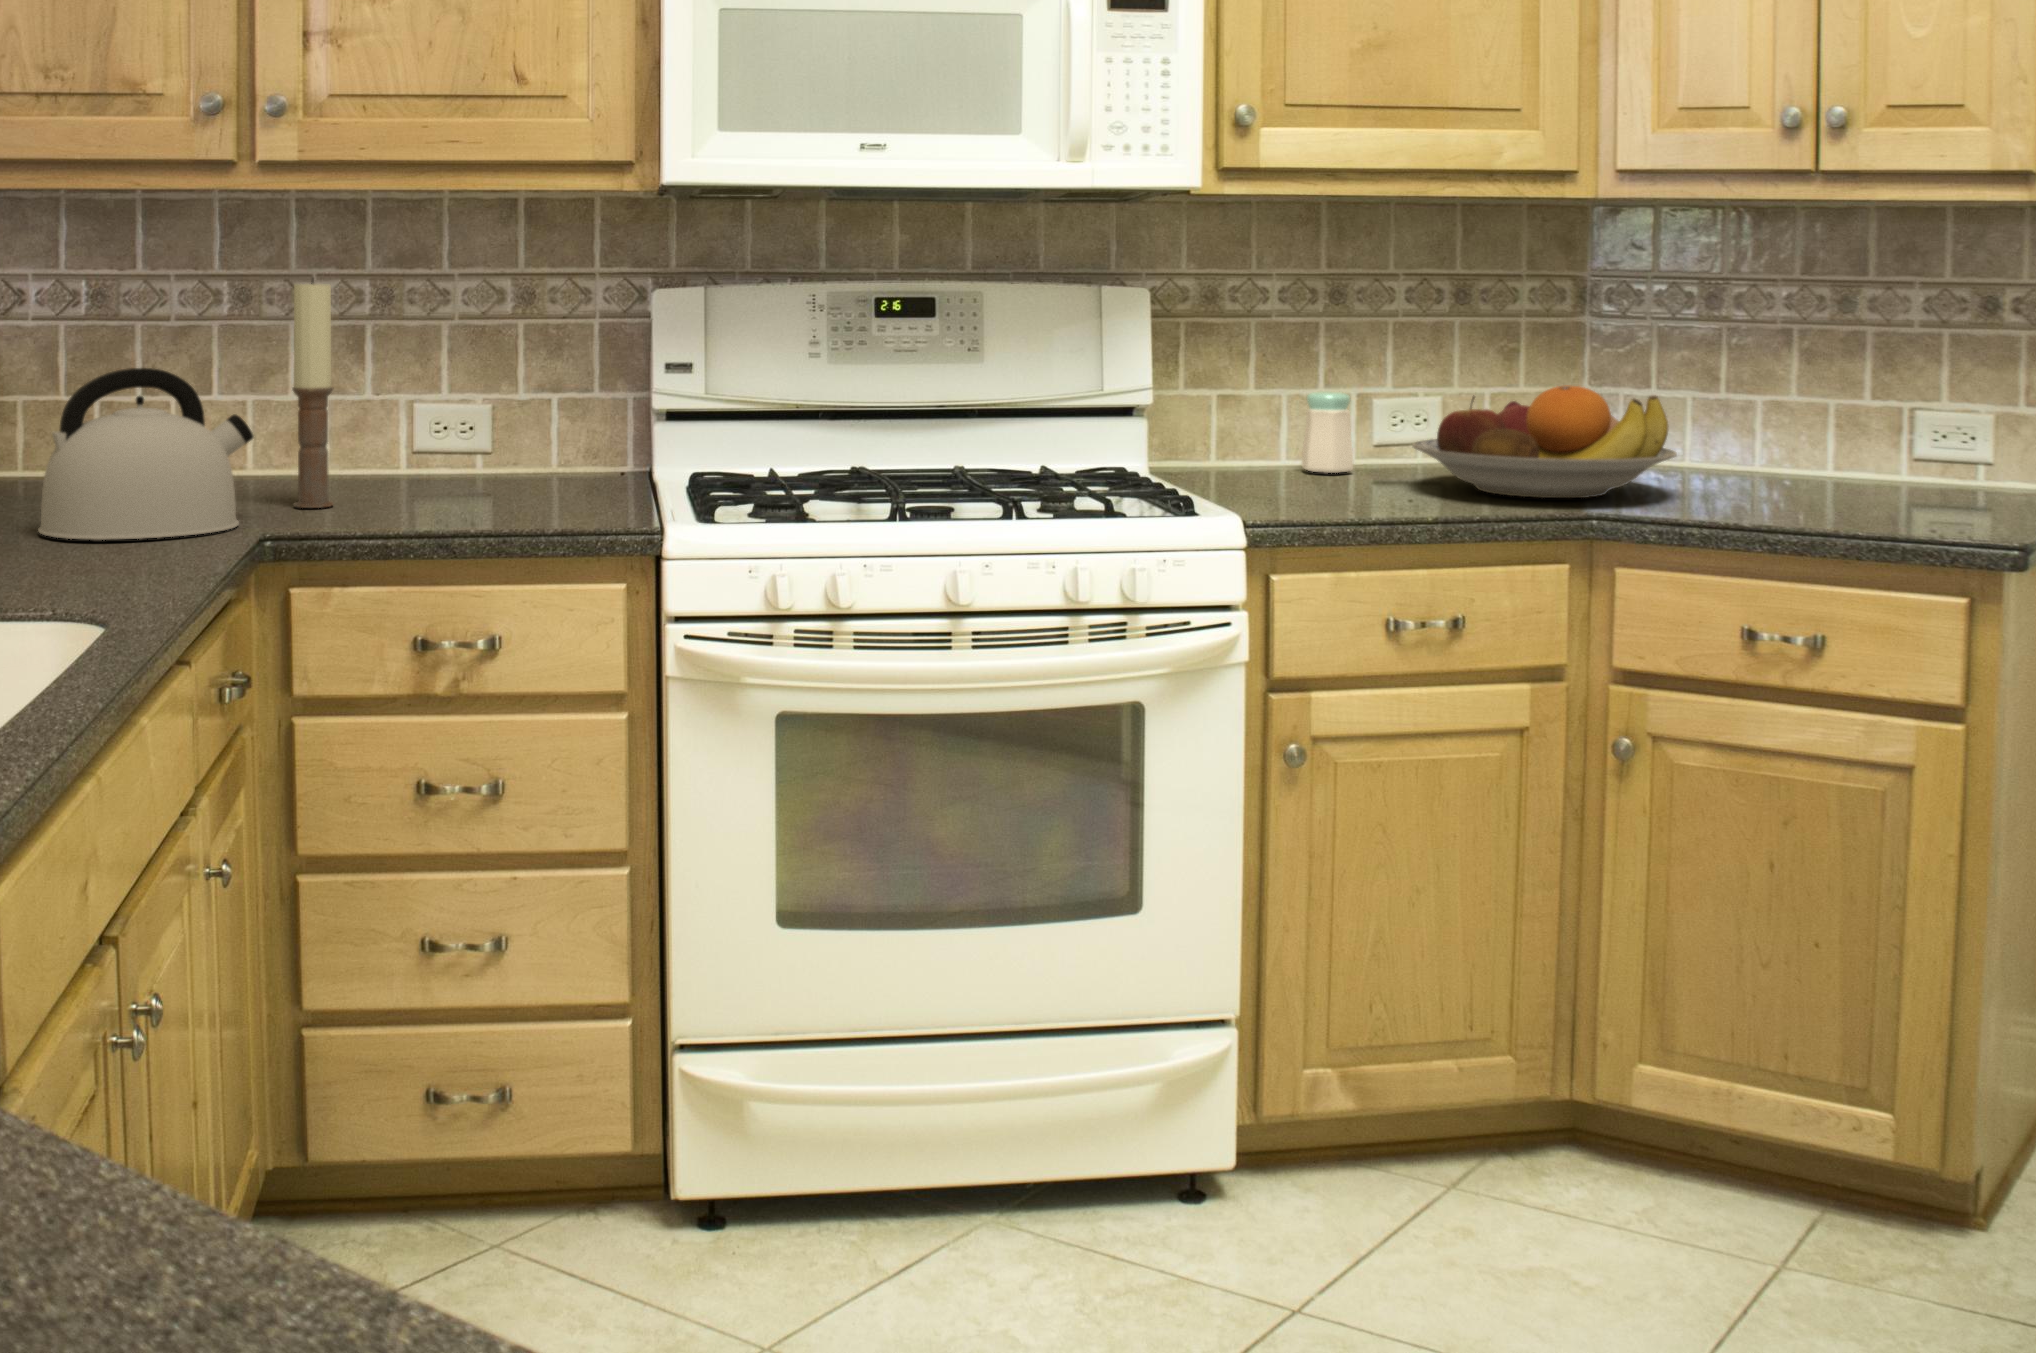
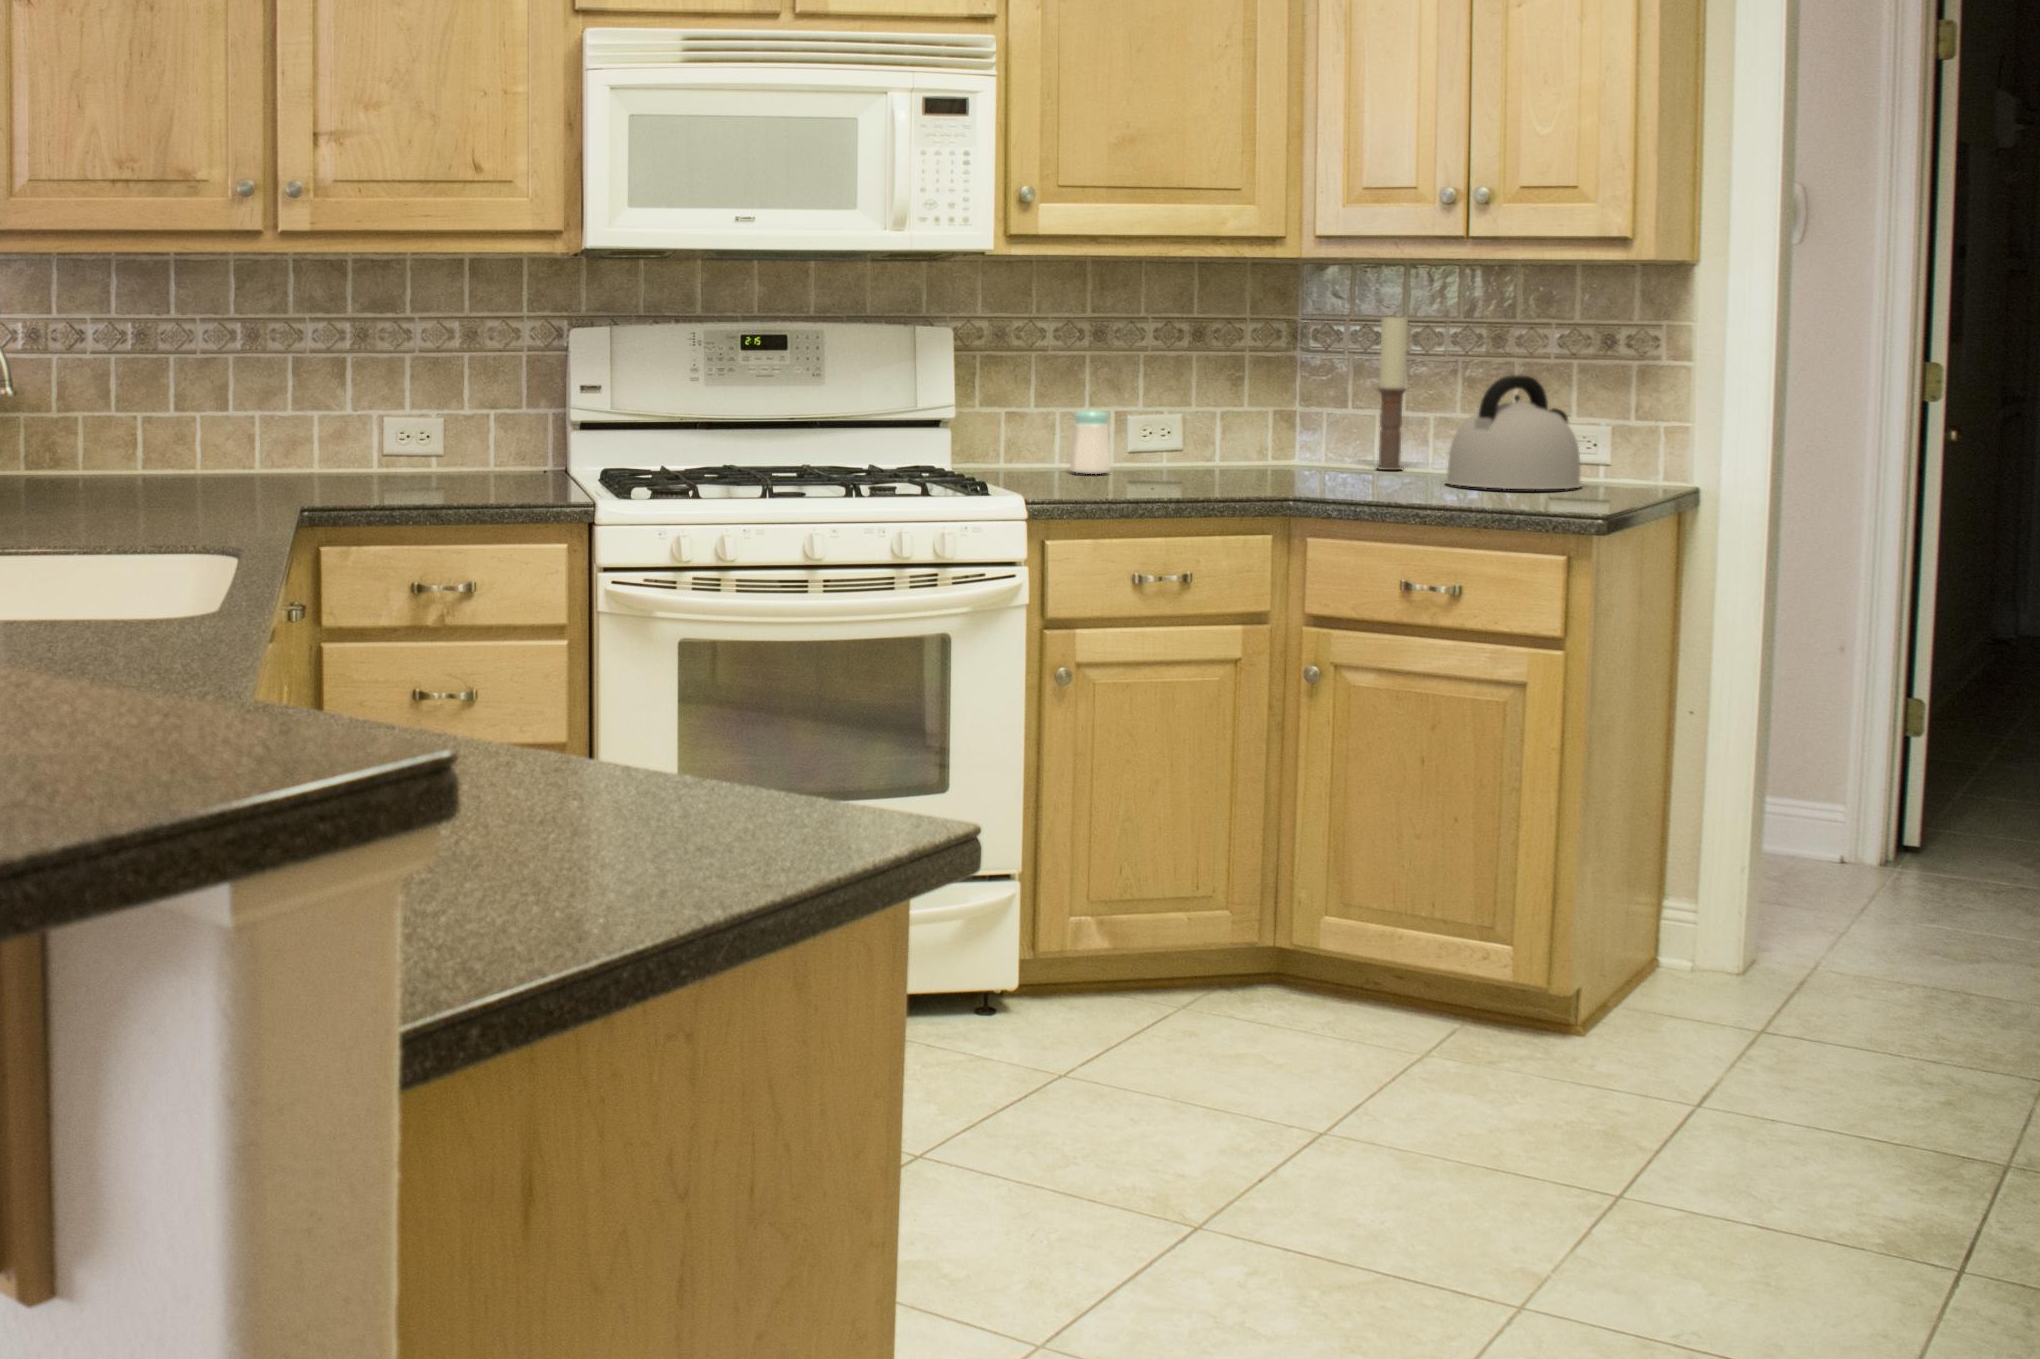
candle: present [292,279,334,508] -> present [1377,316,1408,470]
kettle: present [38,368,254,540] -> present [1446,375,1581,489]
fruit bowl: present [1412,386,1677,498] -> none [1156,402,1361,488]

